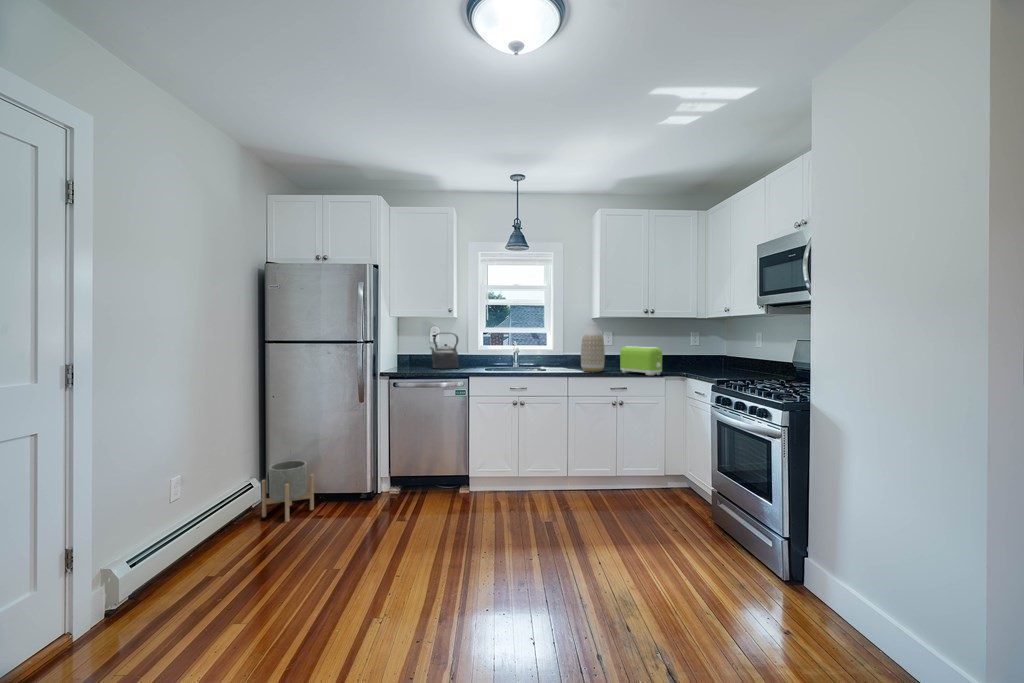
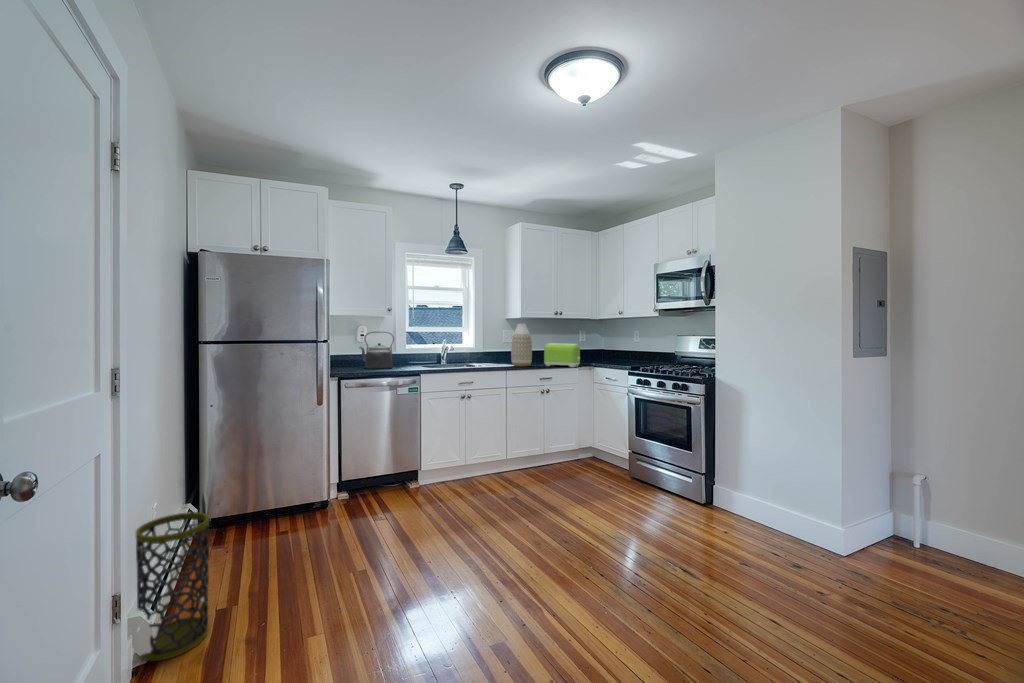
planter: present [262,460,314,522] -> none [208,478,268,549]
trash can: none [125,487,189,608] -> present [136,512,209,661]

